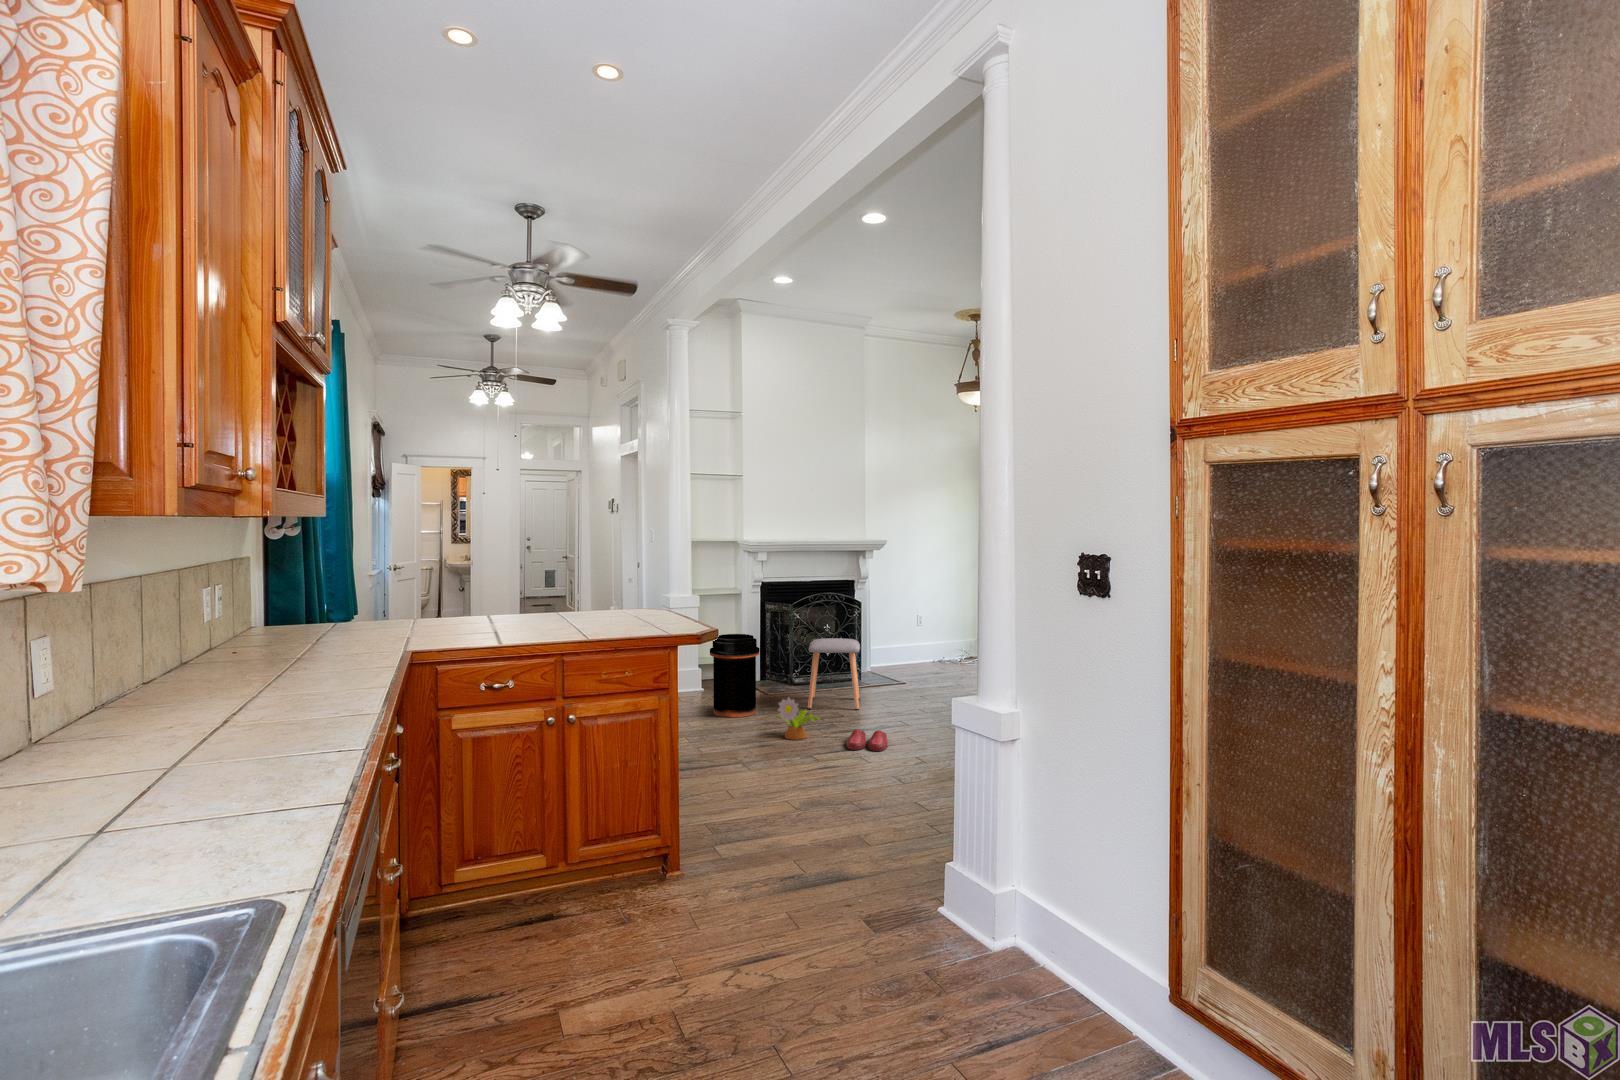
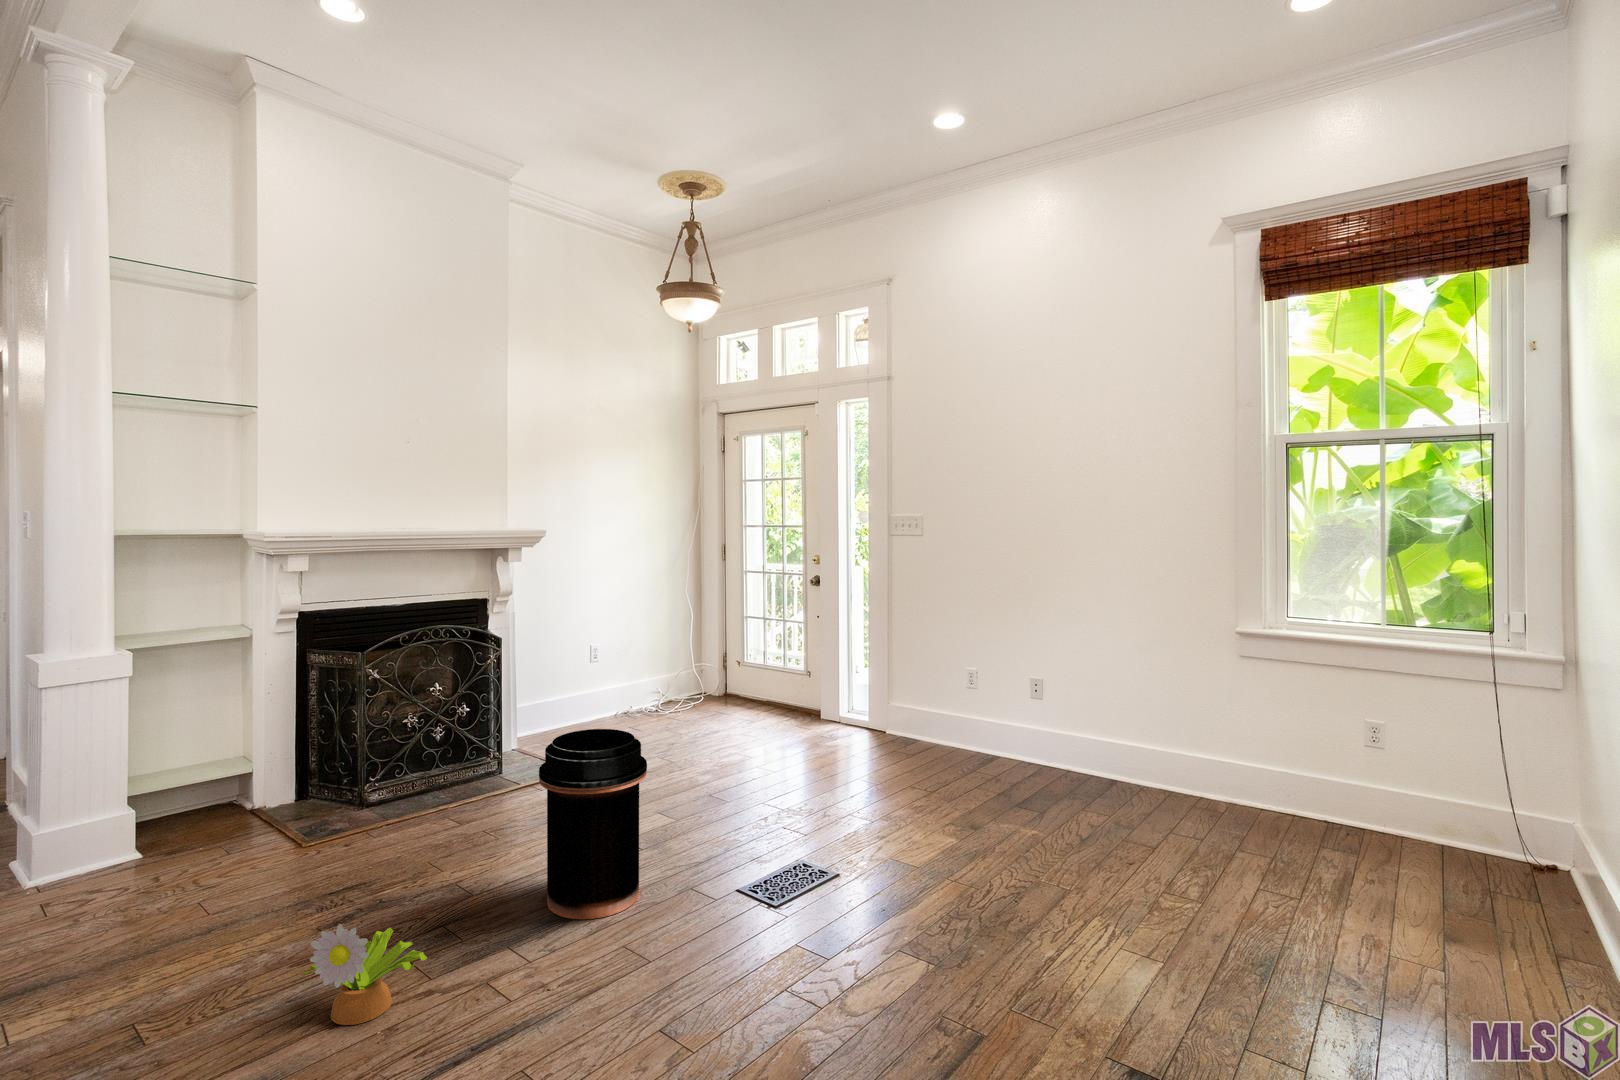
trash can: present [710,634,759,717] -> present [539,729,647,919]
stool: present [808,638,860,710] -> none [397,723,510,884]
slippers: present [846,729,888,751] -> none [496,952,595,1037]

